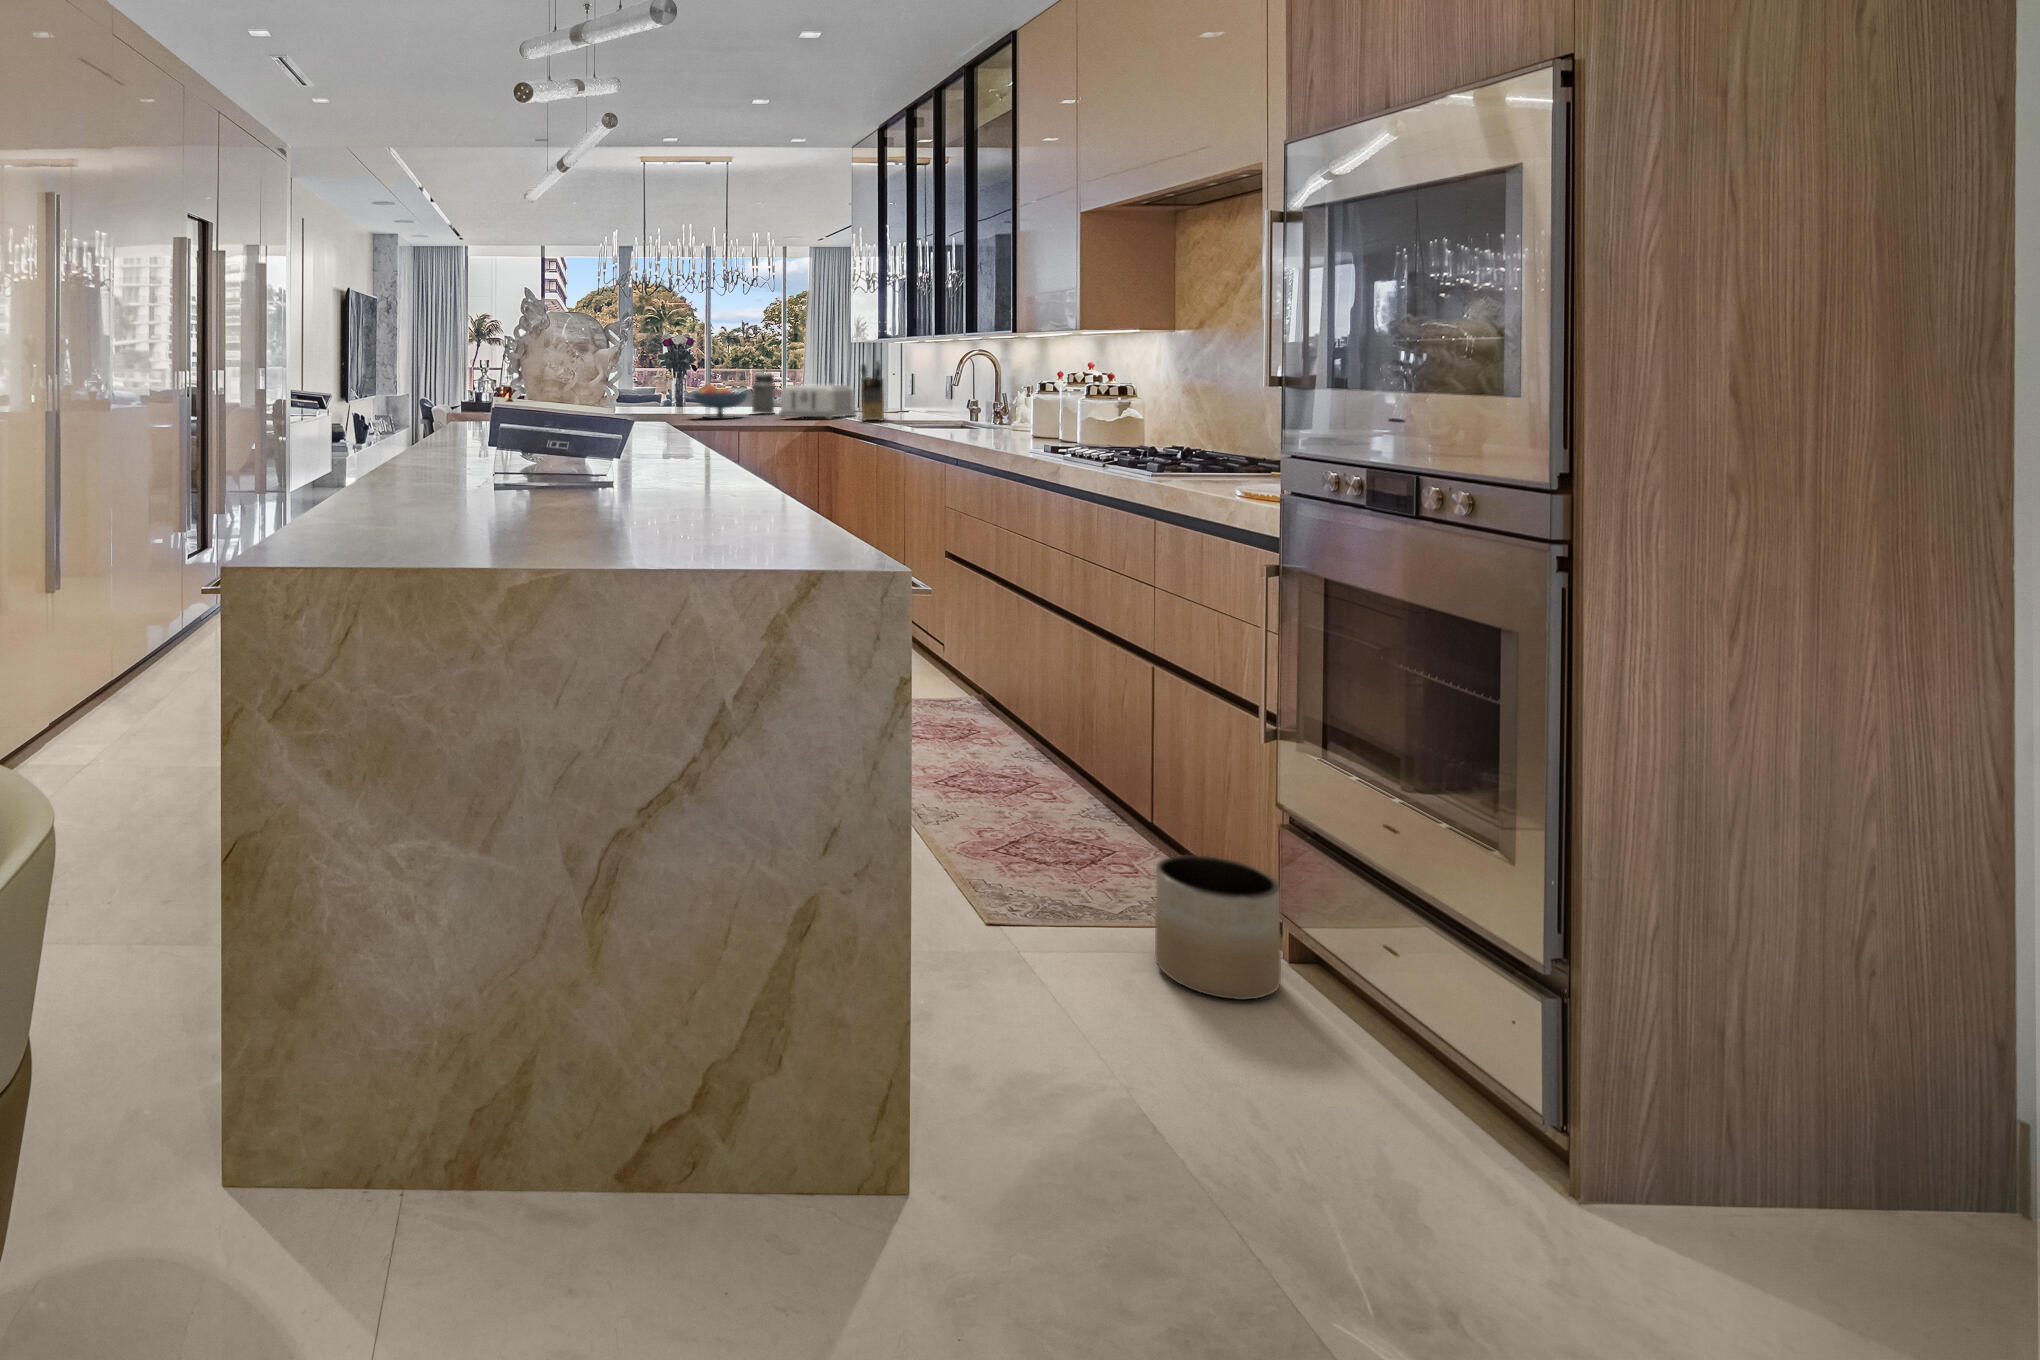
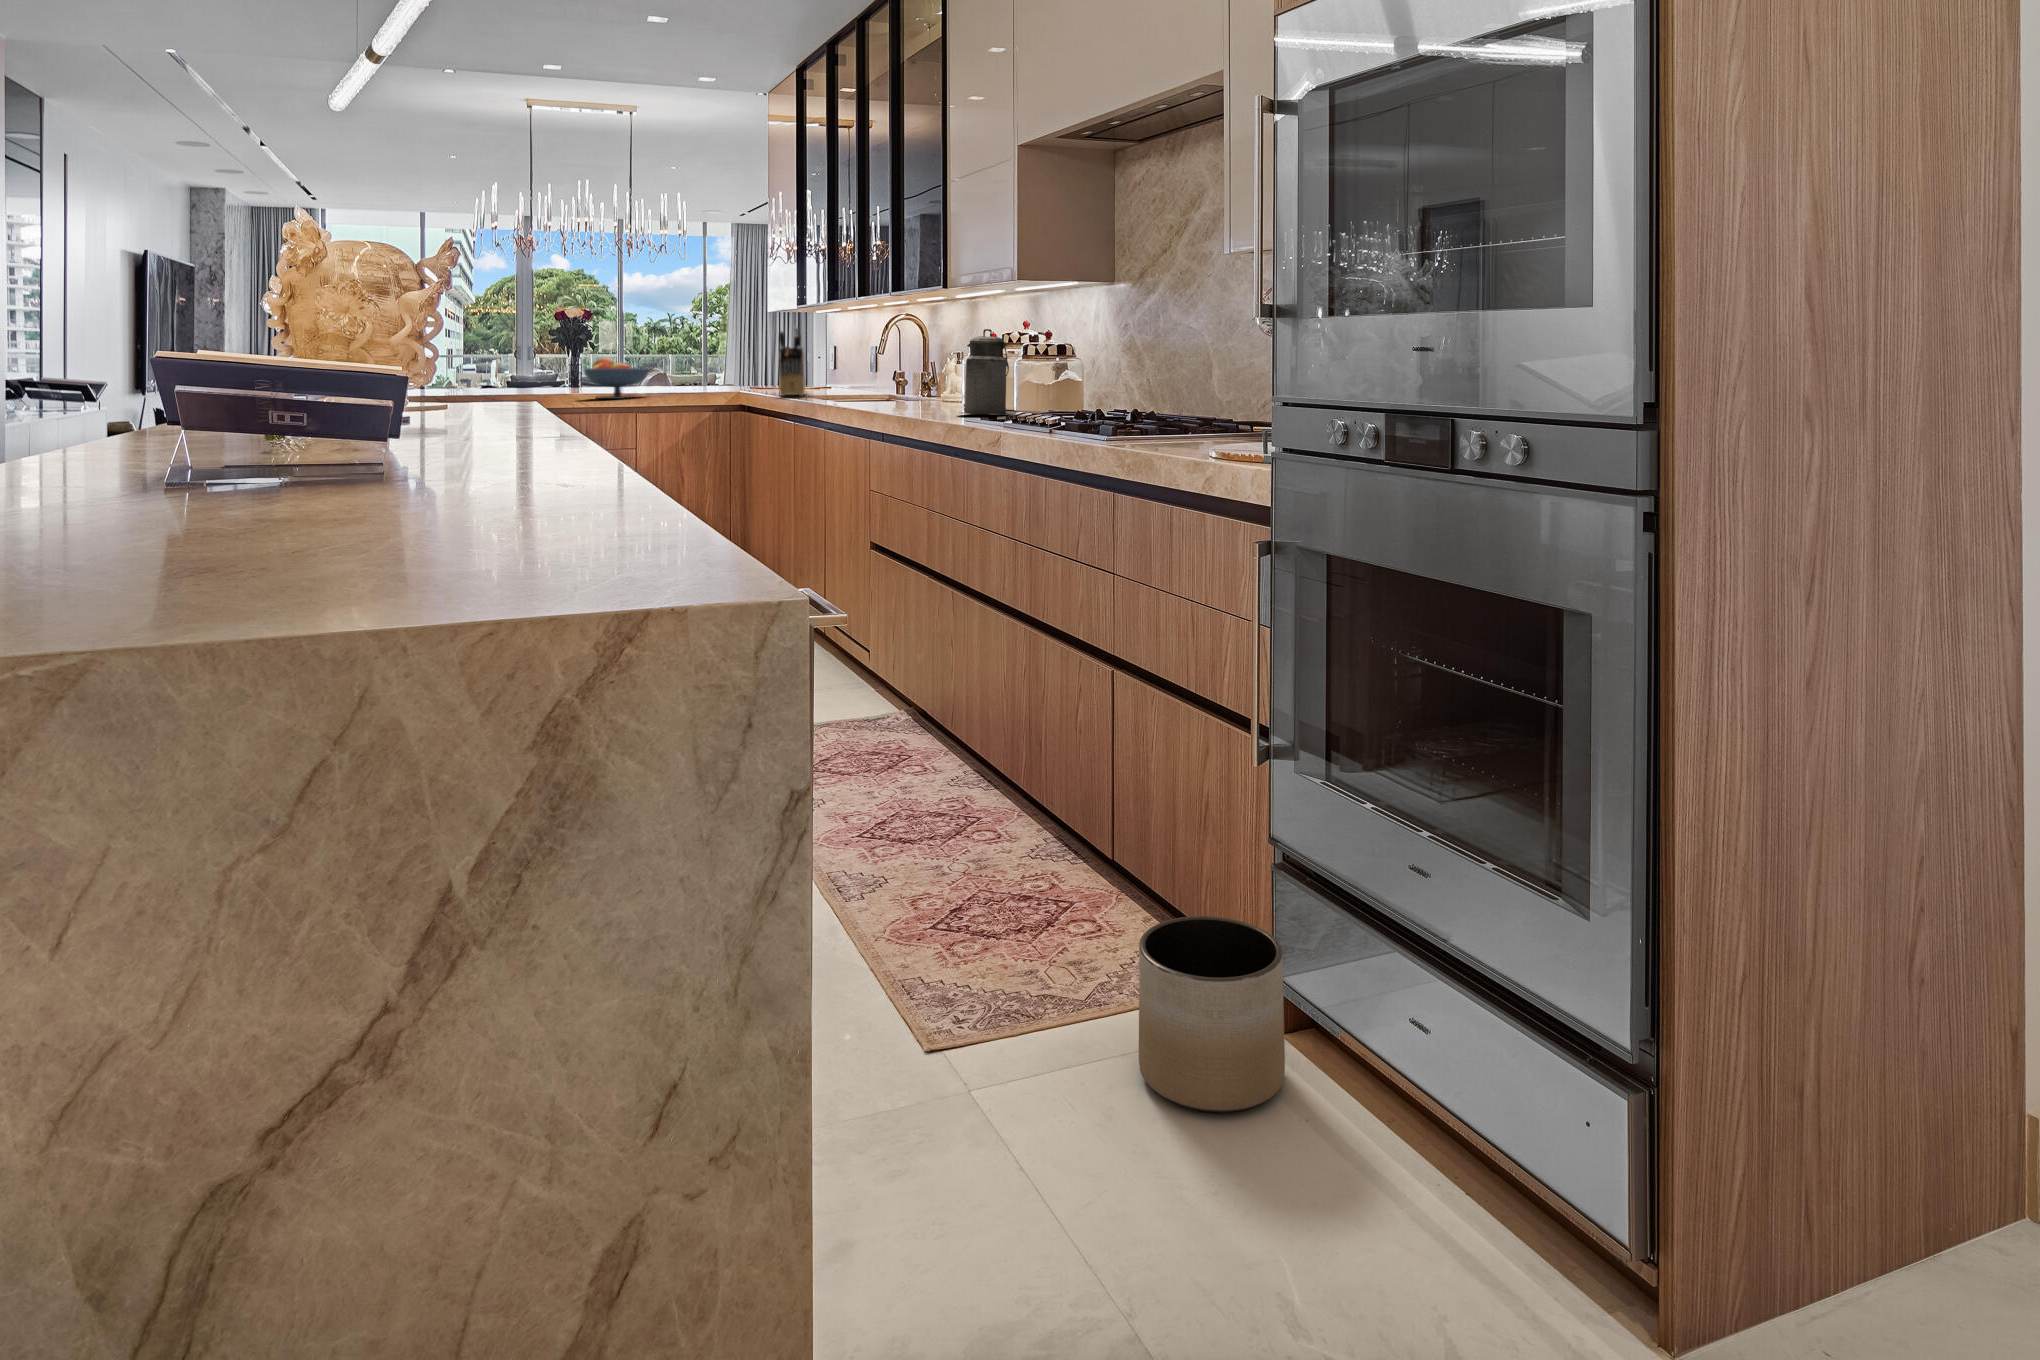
canister: present [752,372,777,414] -> present [961,329,1016,415]
toaster: present [779,385,856,419] -> none [686,357,775,396]

